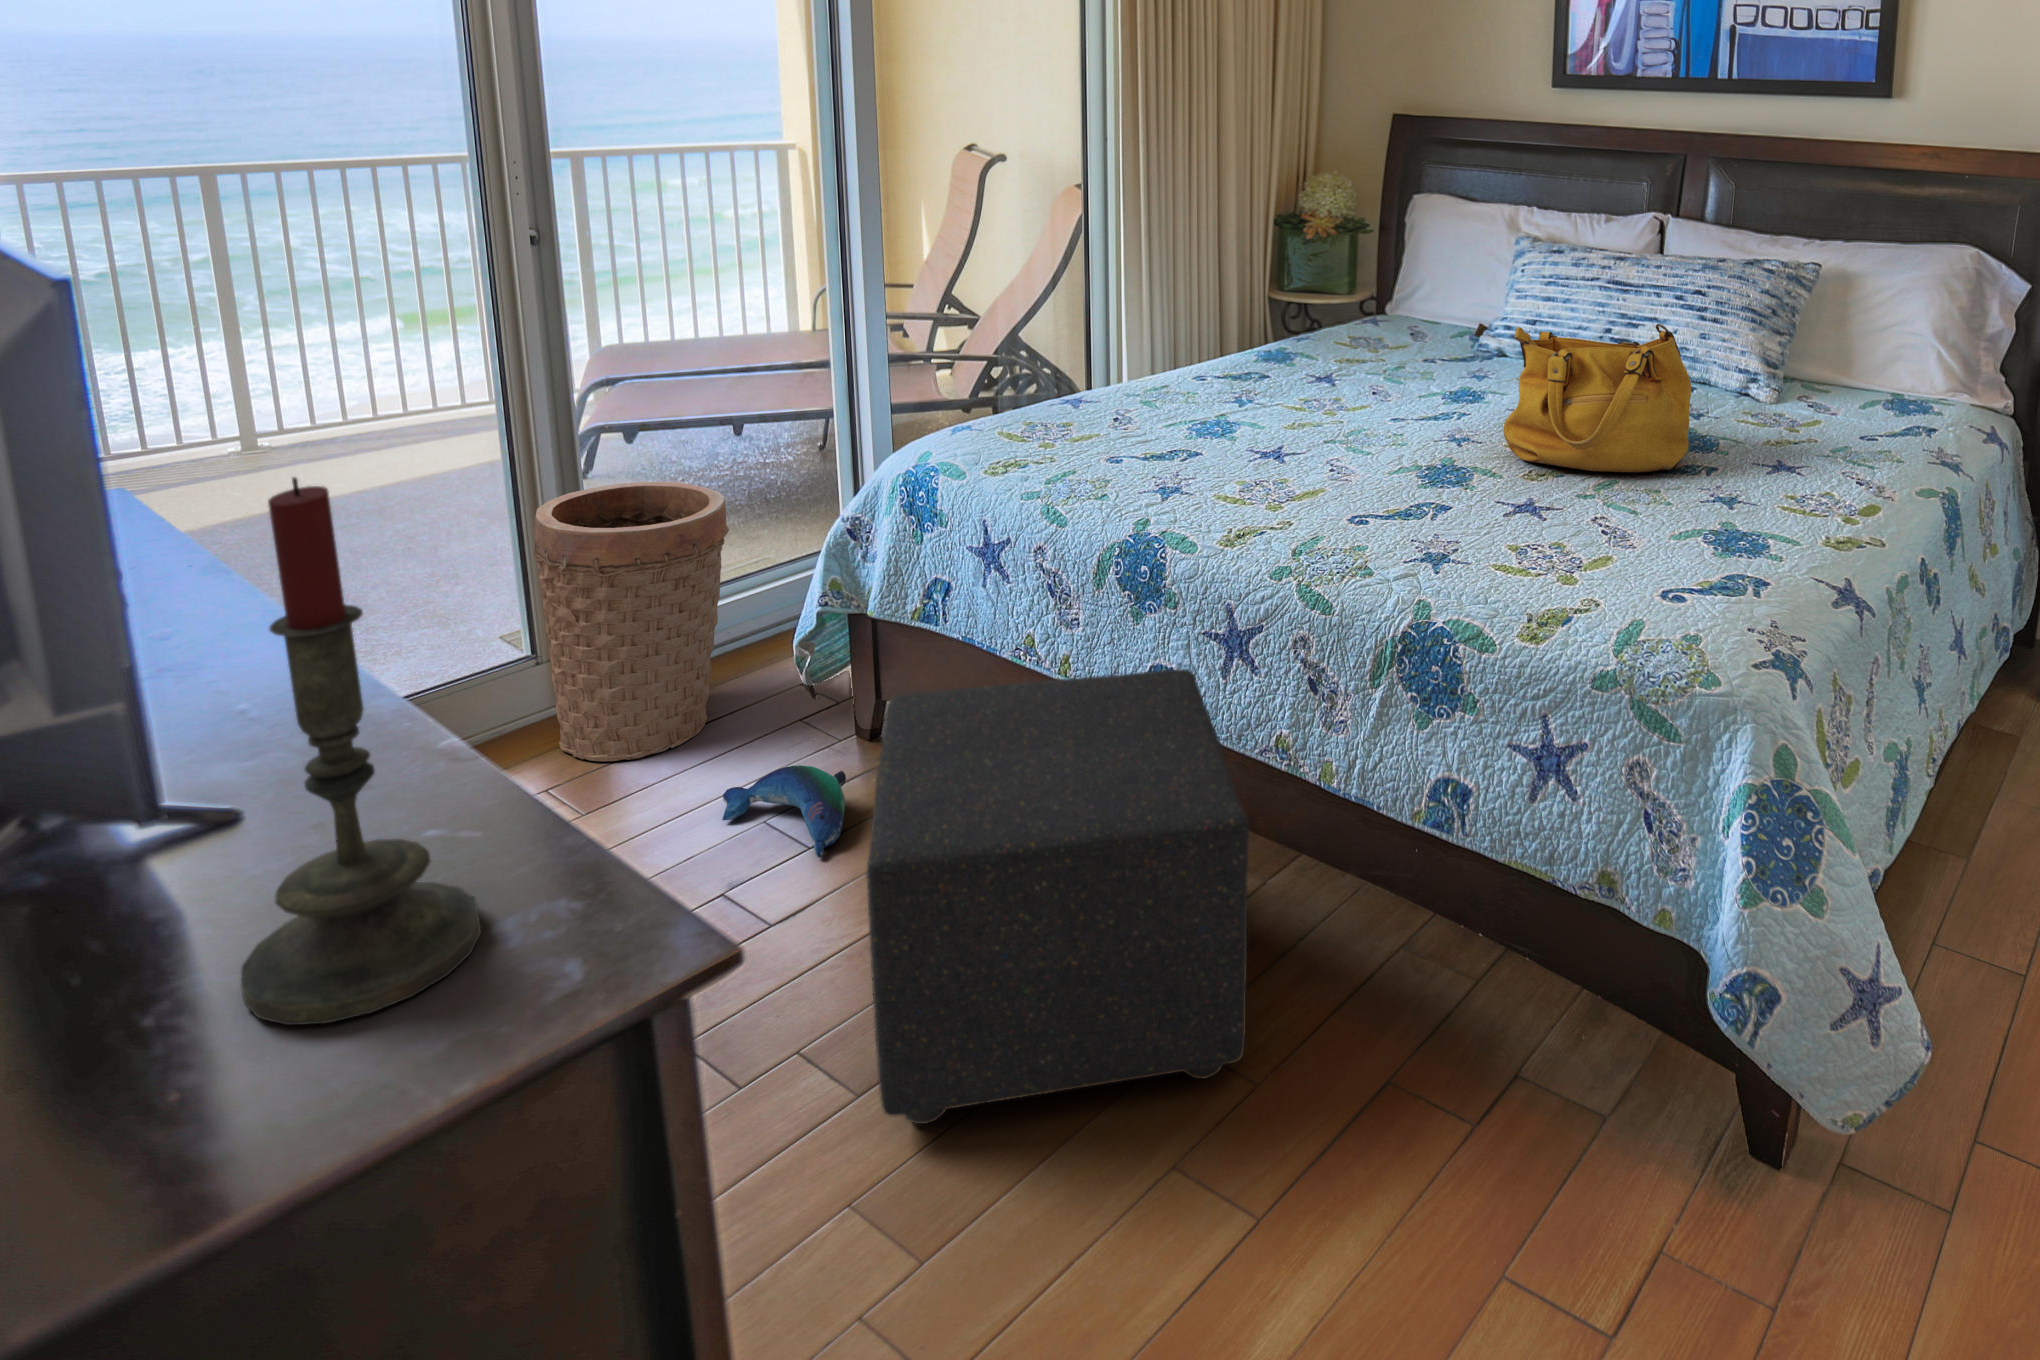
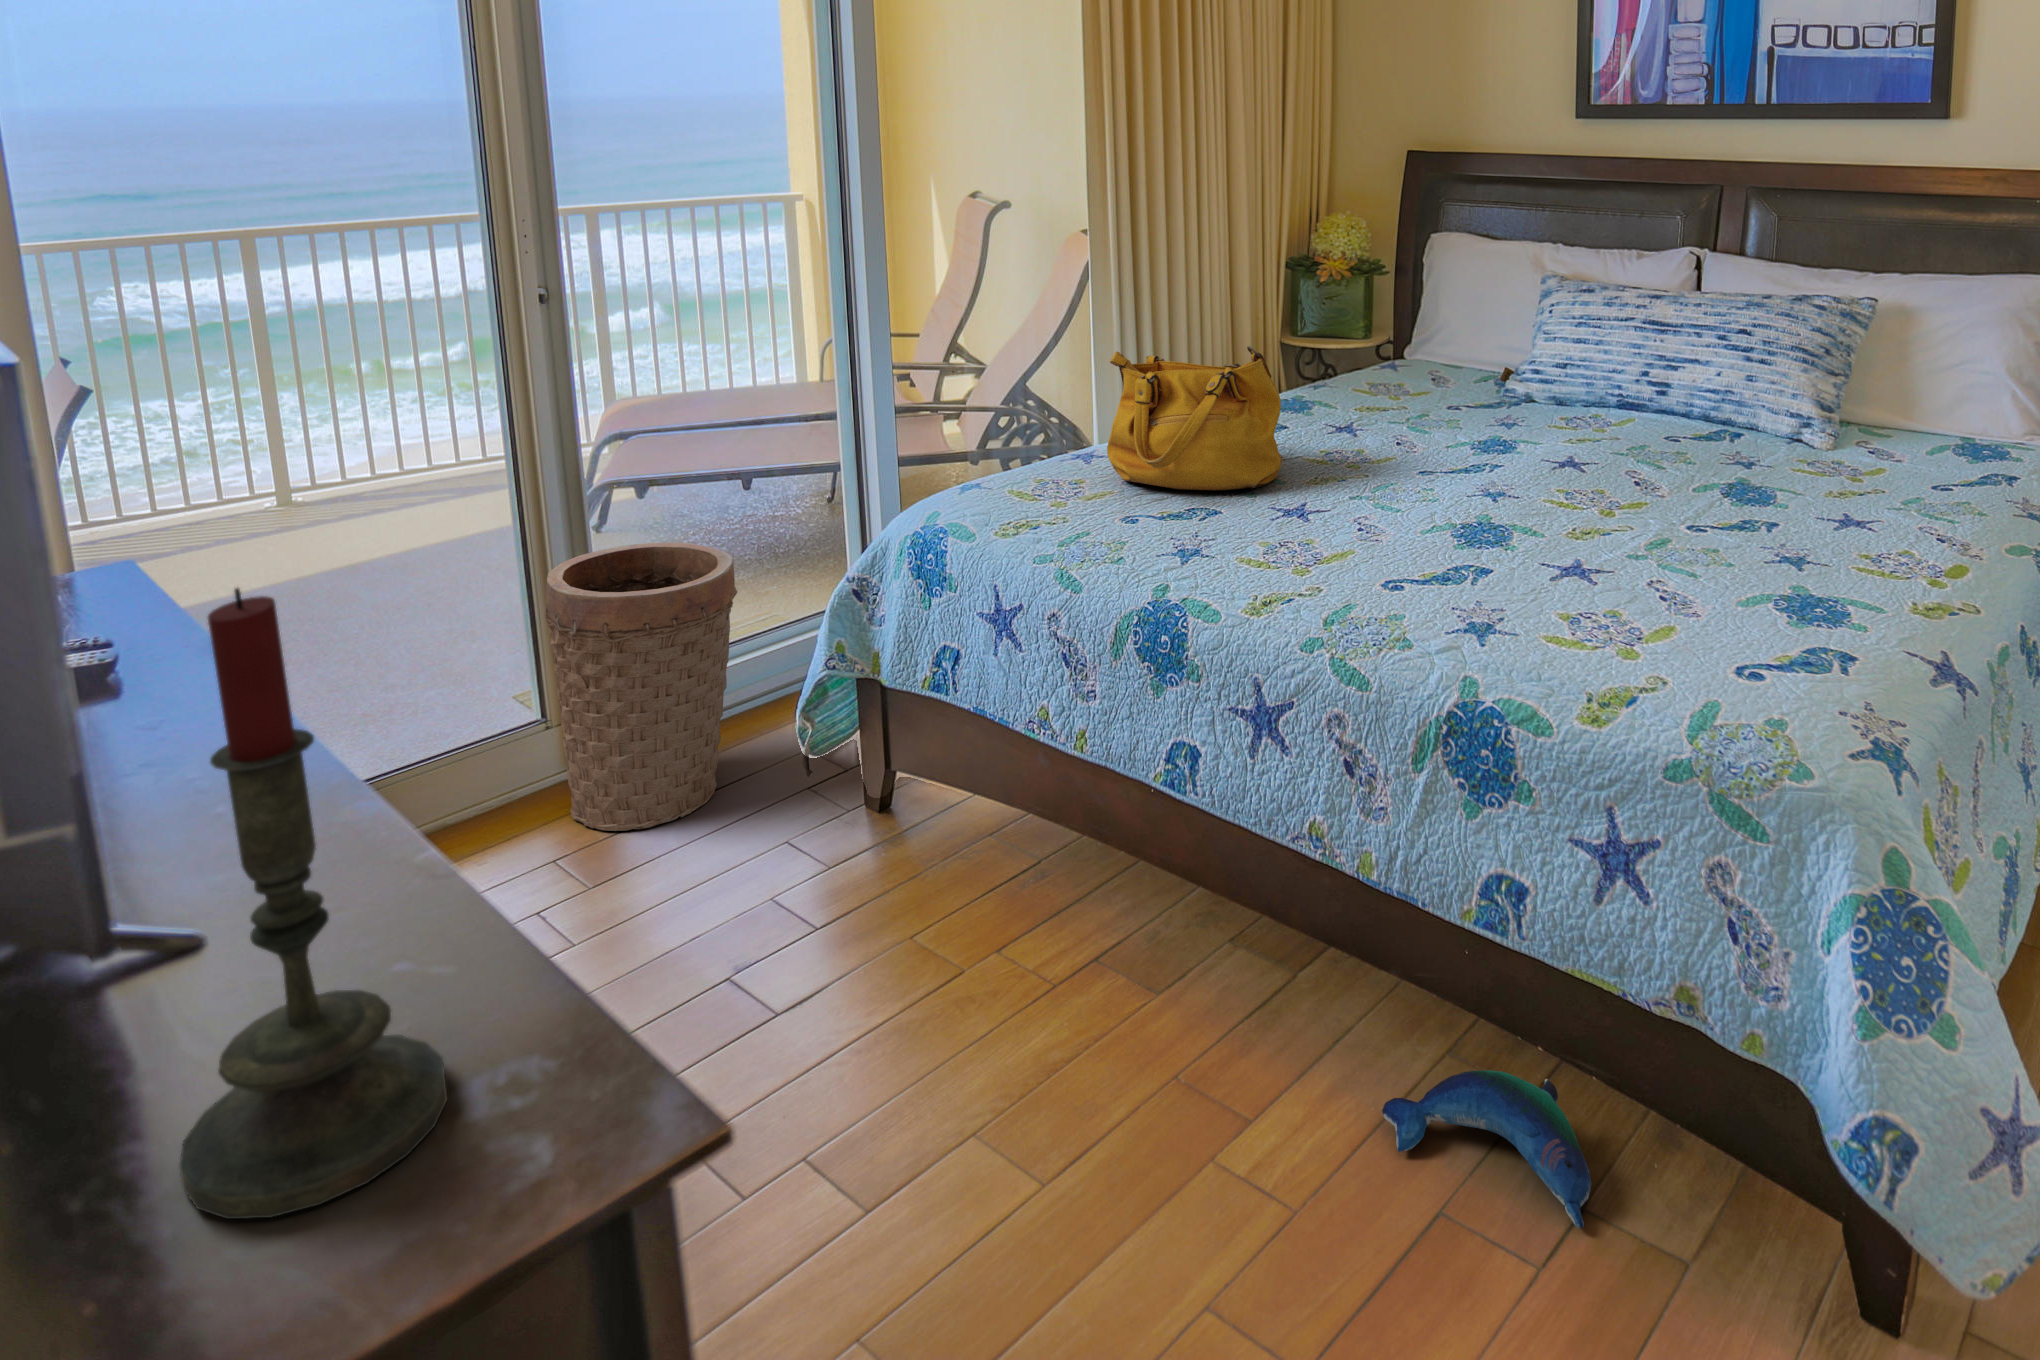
handbag: present [1503,324,1691,472] -> present [1107,346,1282,490]
ottoman: present [866,669,1249,1124] -> none [877,746,1286,1250]
plush toy: present [722,765,846,857] -> present [1382,1070,1591,1228]

